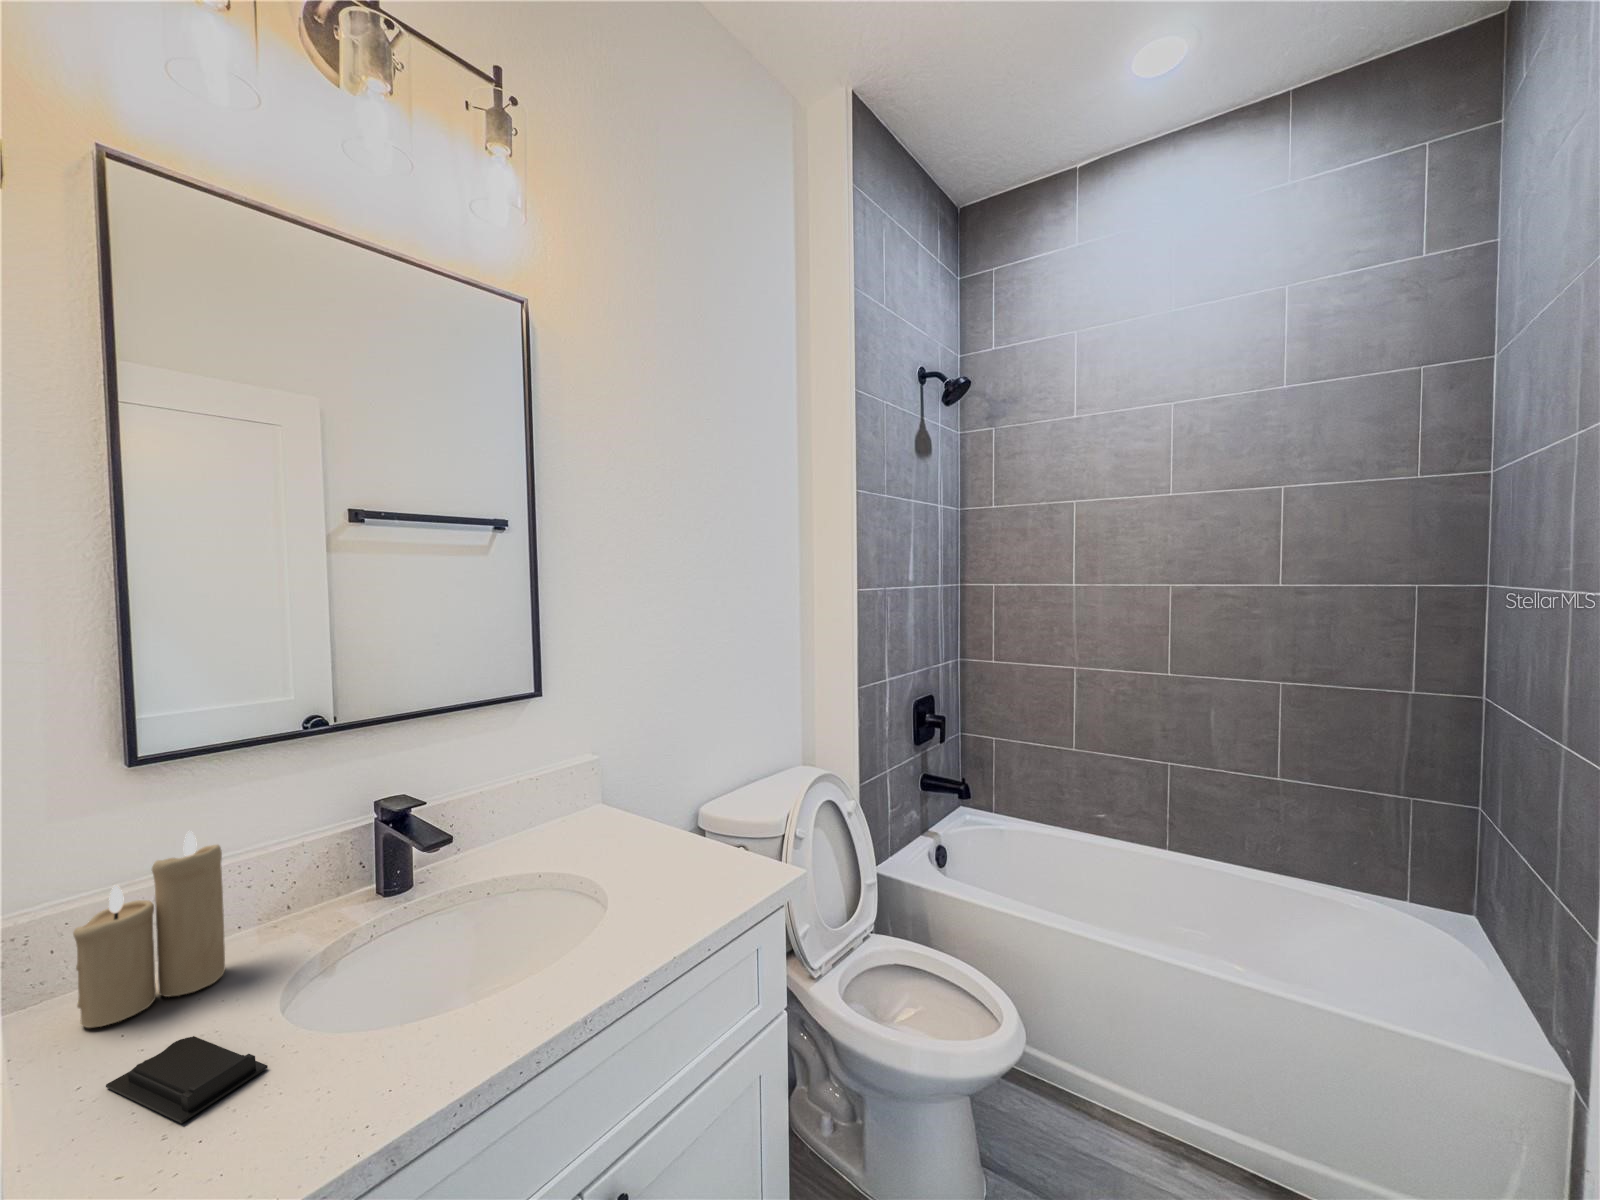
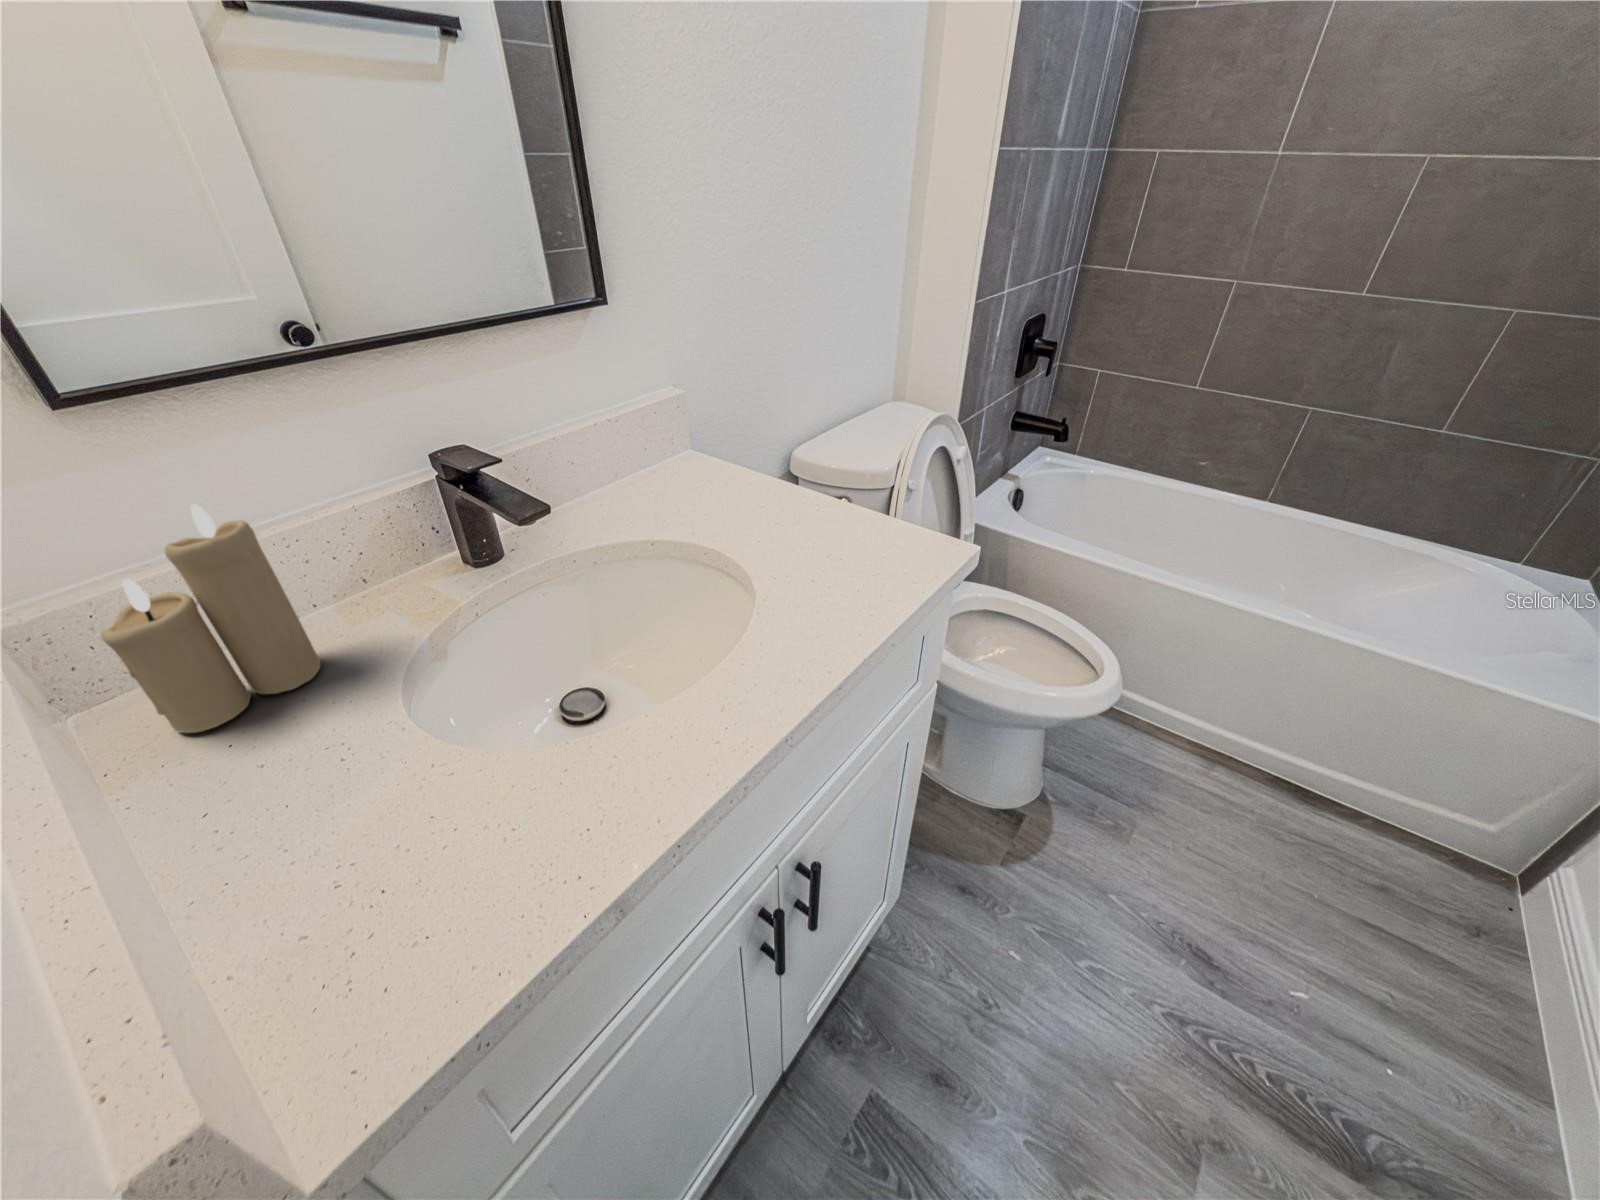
soap bar: present [106,1036,268,1123] -> none [238,747,427,860]

